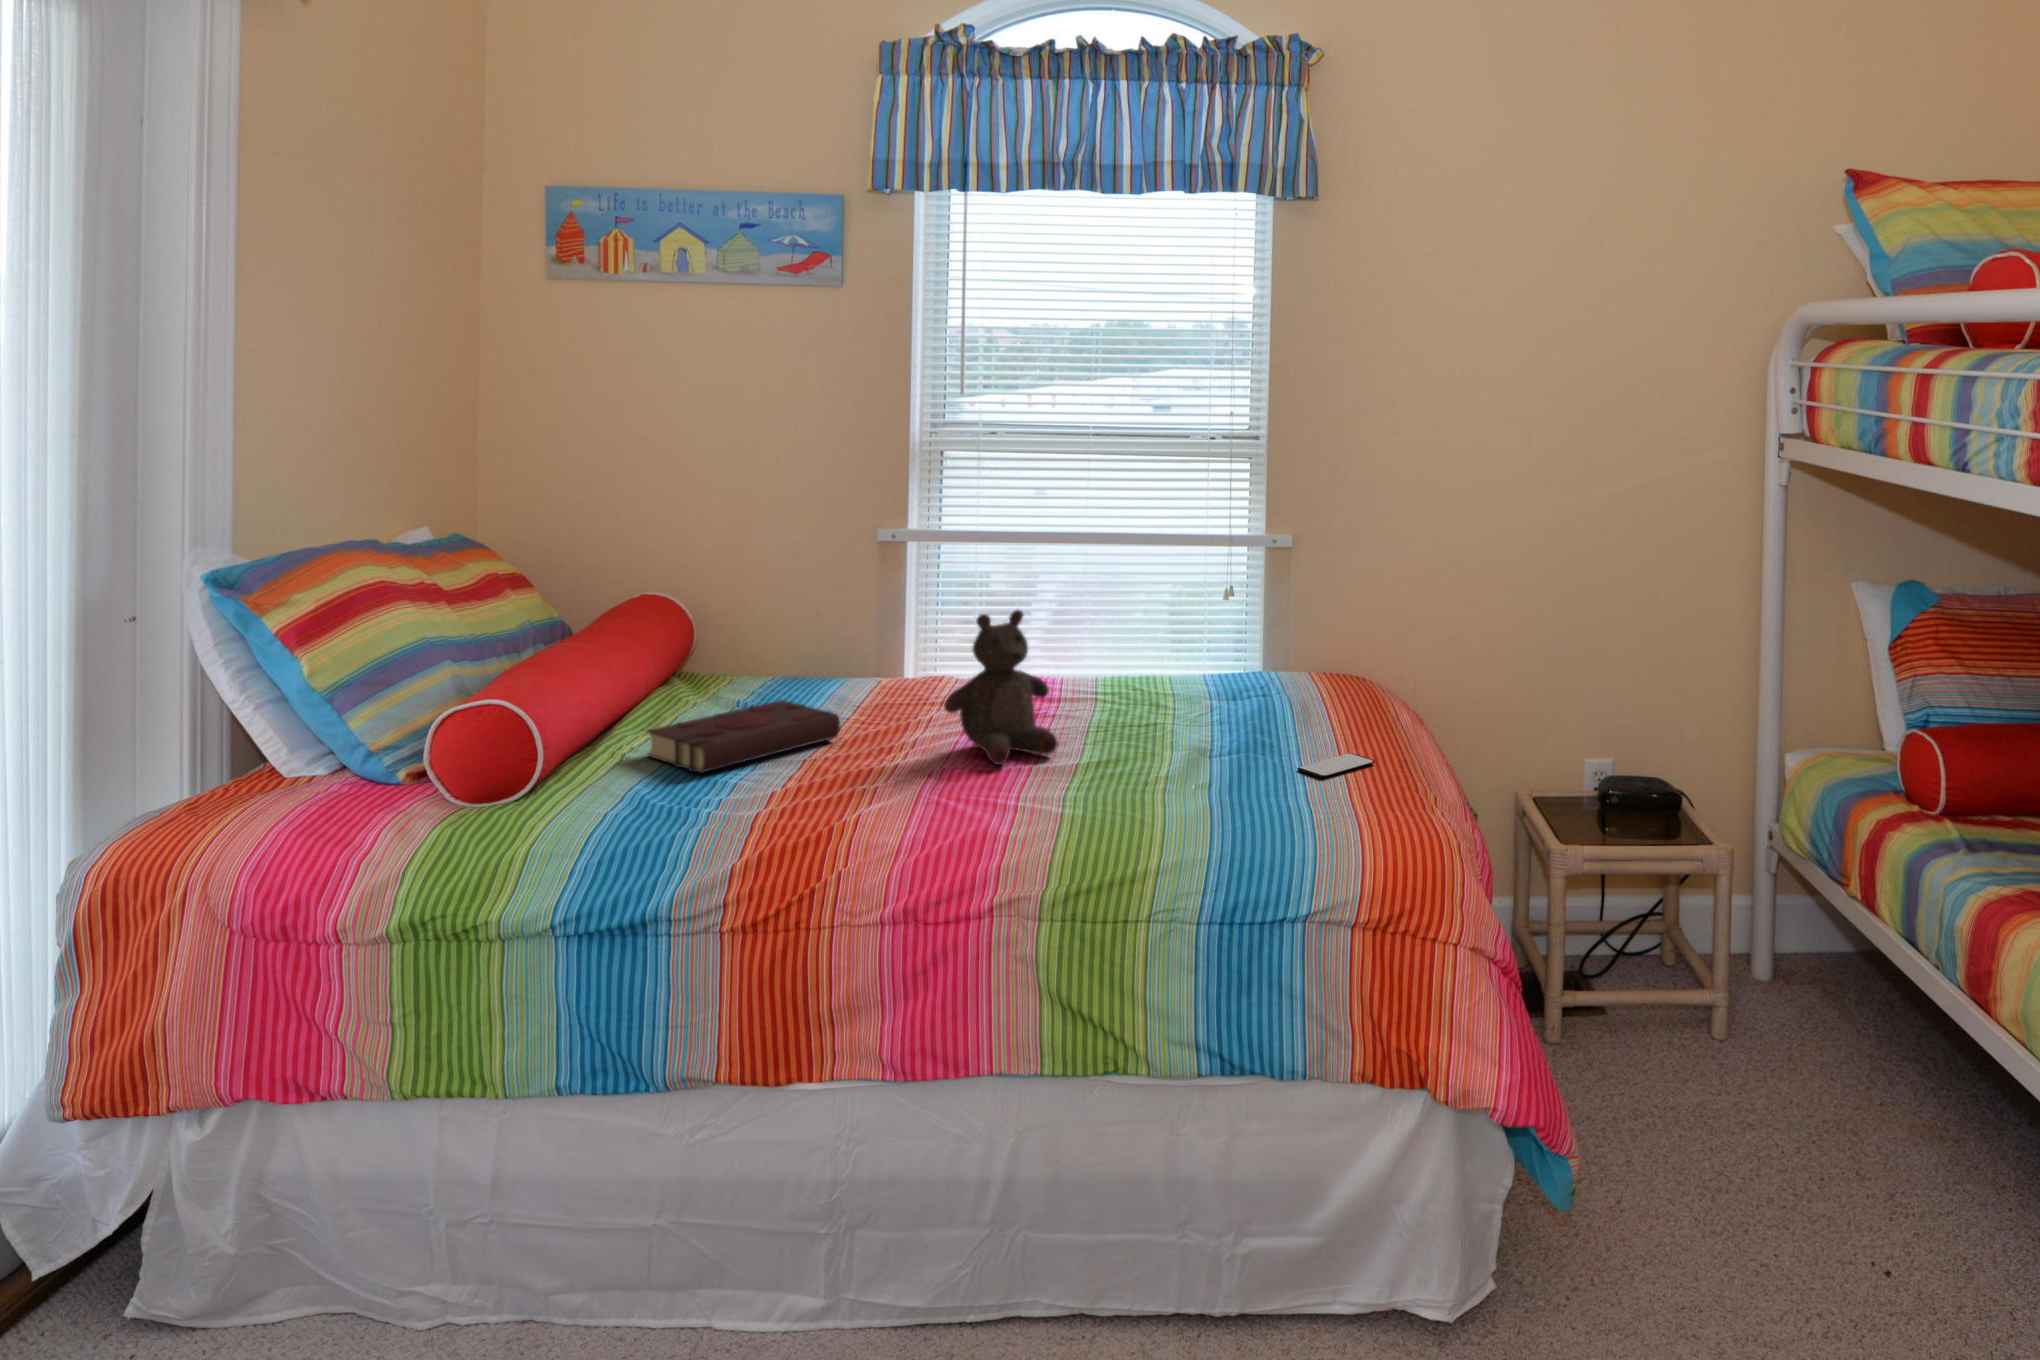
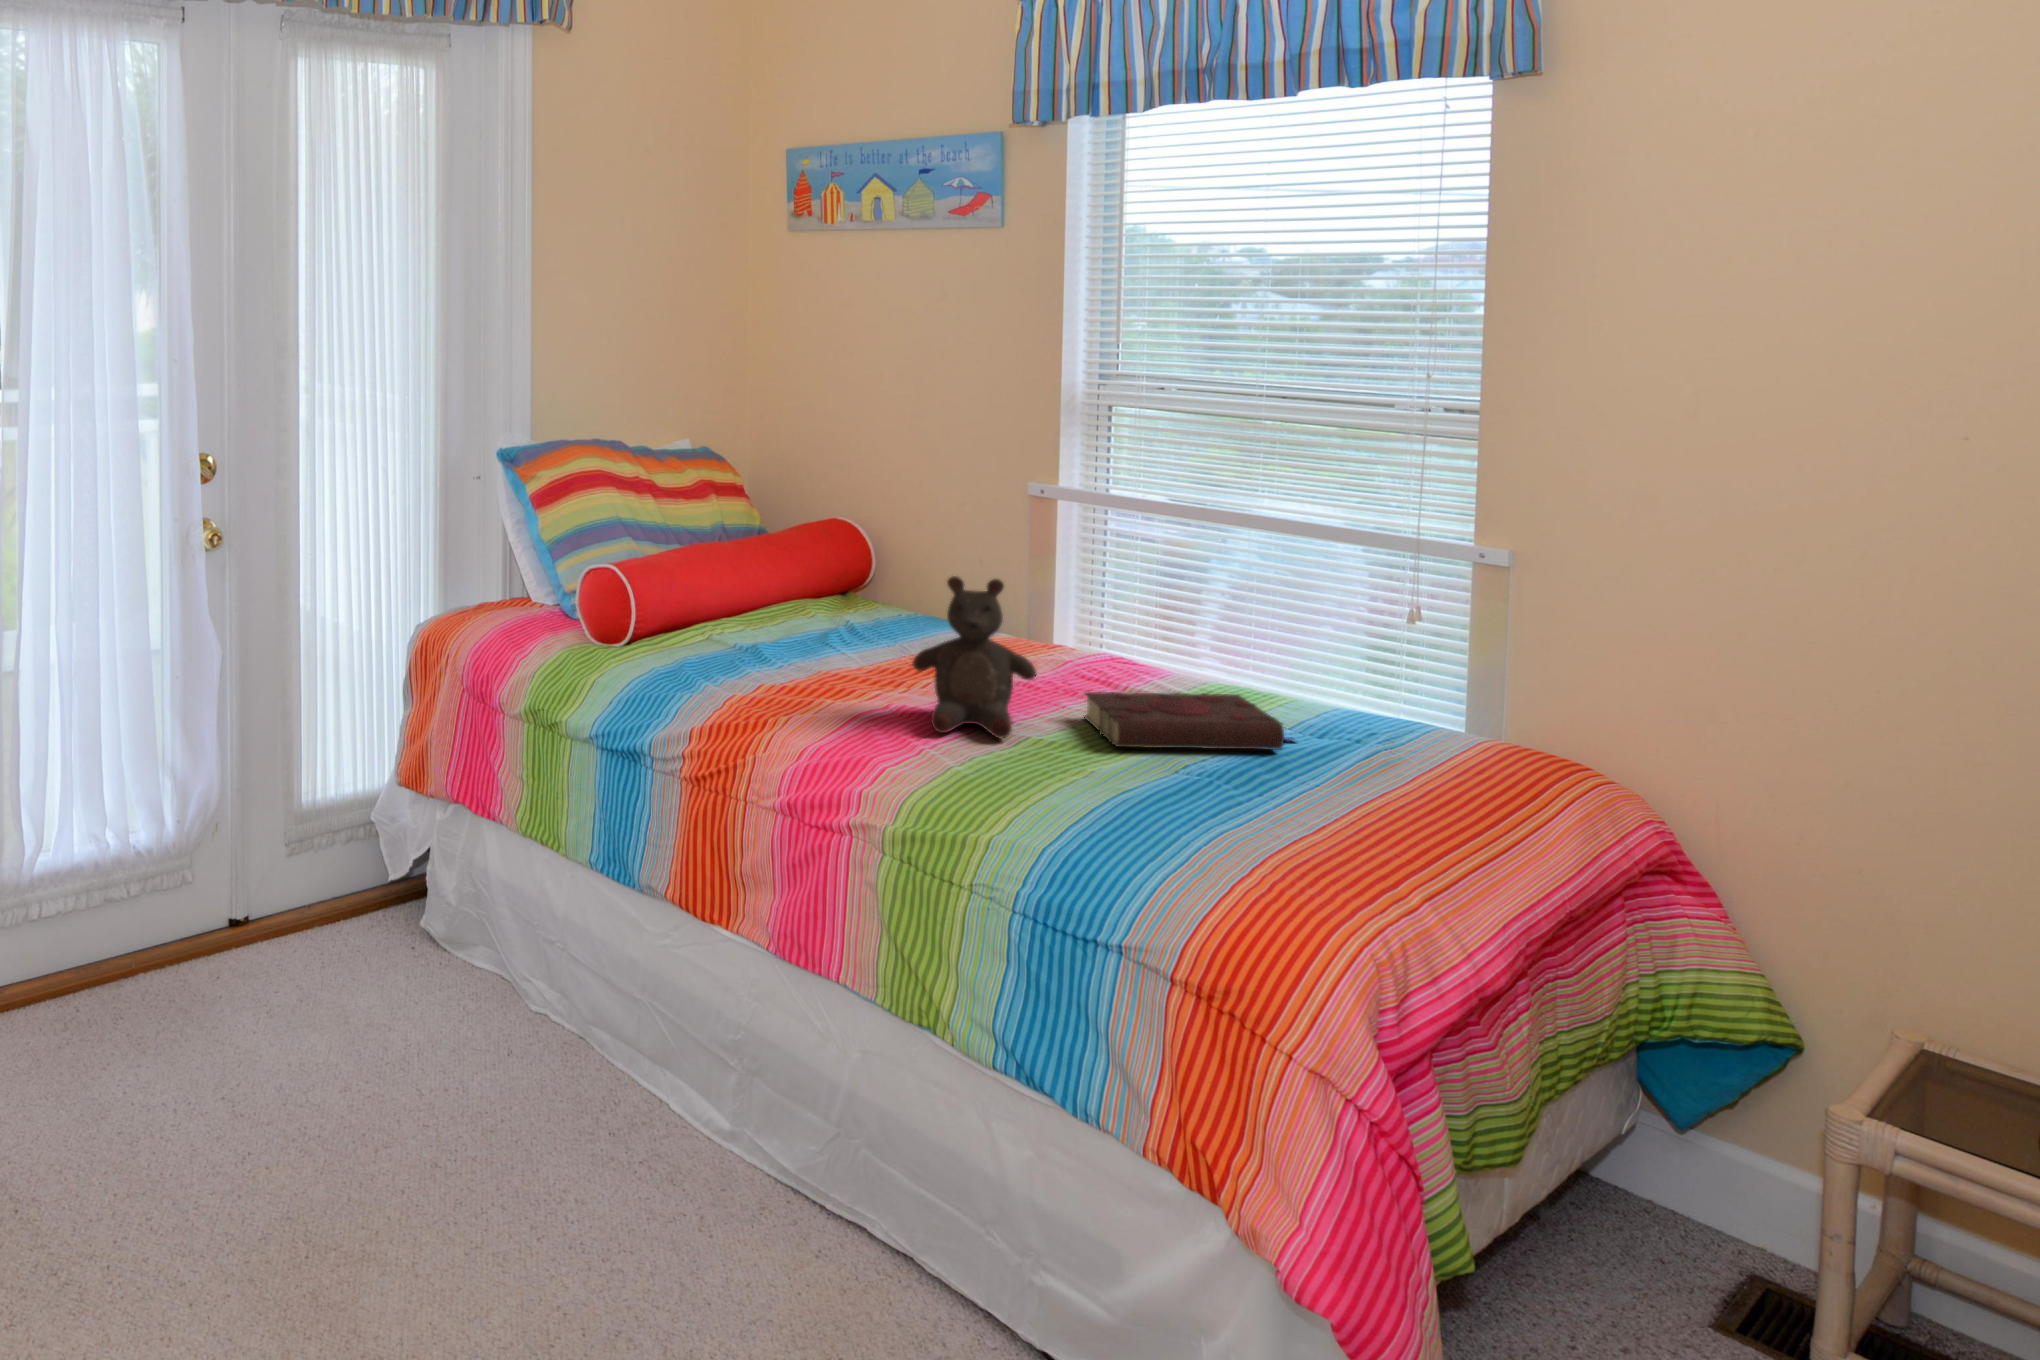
book: present [647,700,841,773] -> present [1085,692,1293,750]
smartphone: present [1297,753,1375,778] -> none [1240,834,1363,863]

